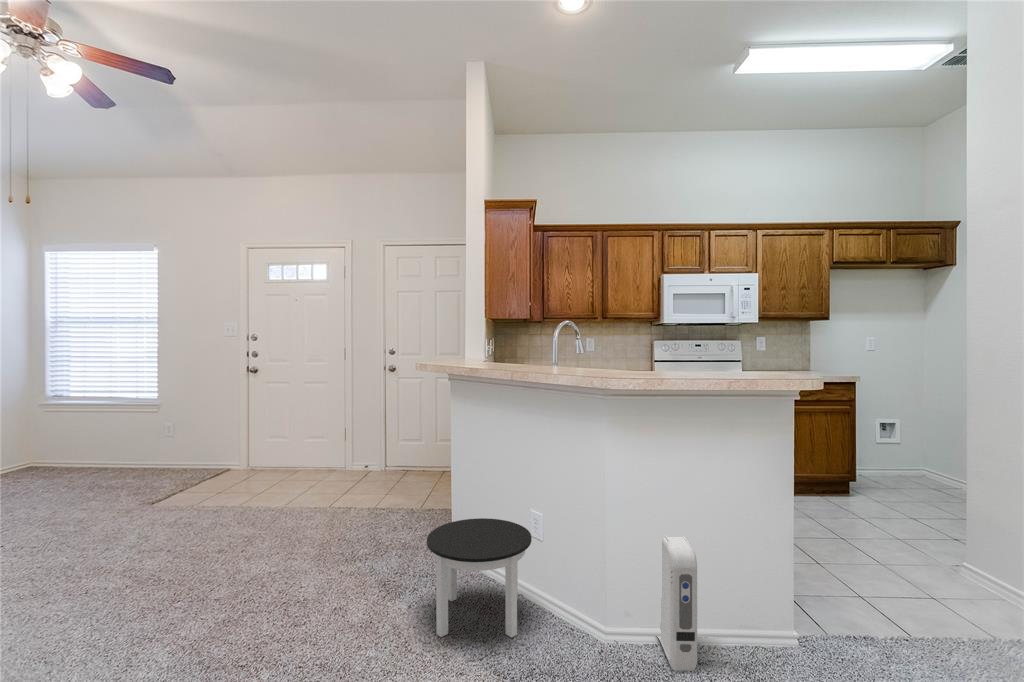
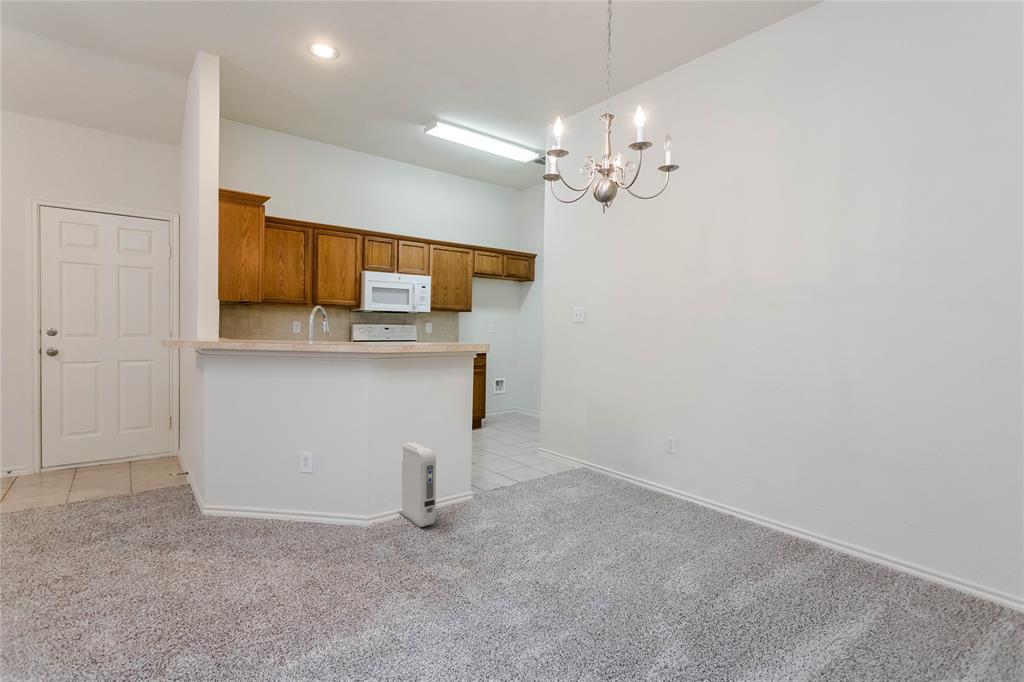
round table: present [427,518,532,638] -> none [220,465,314,559]

